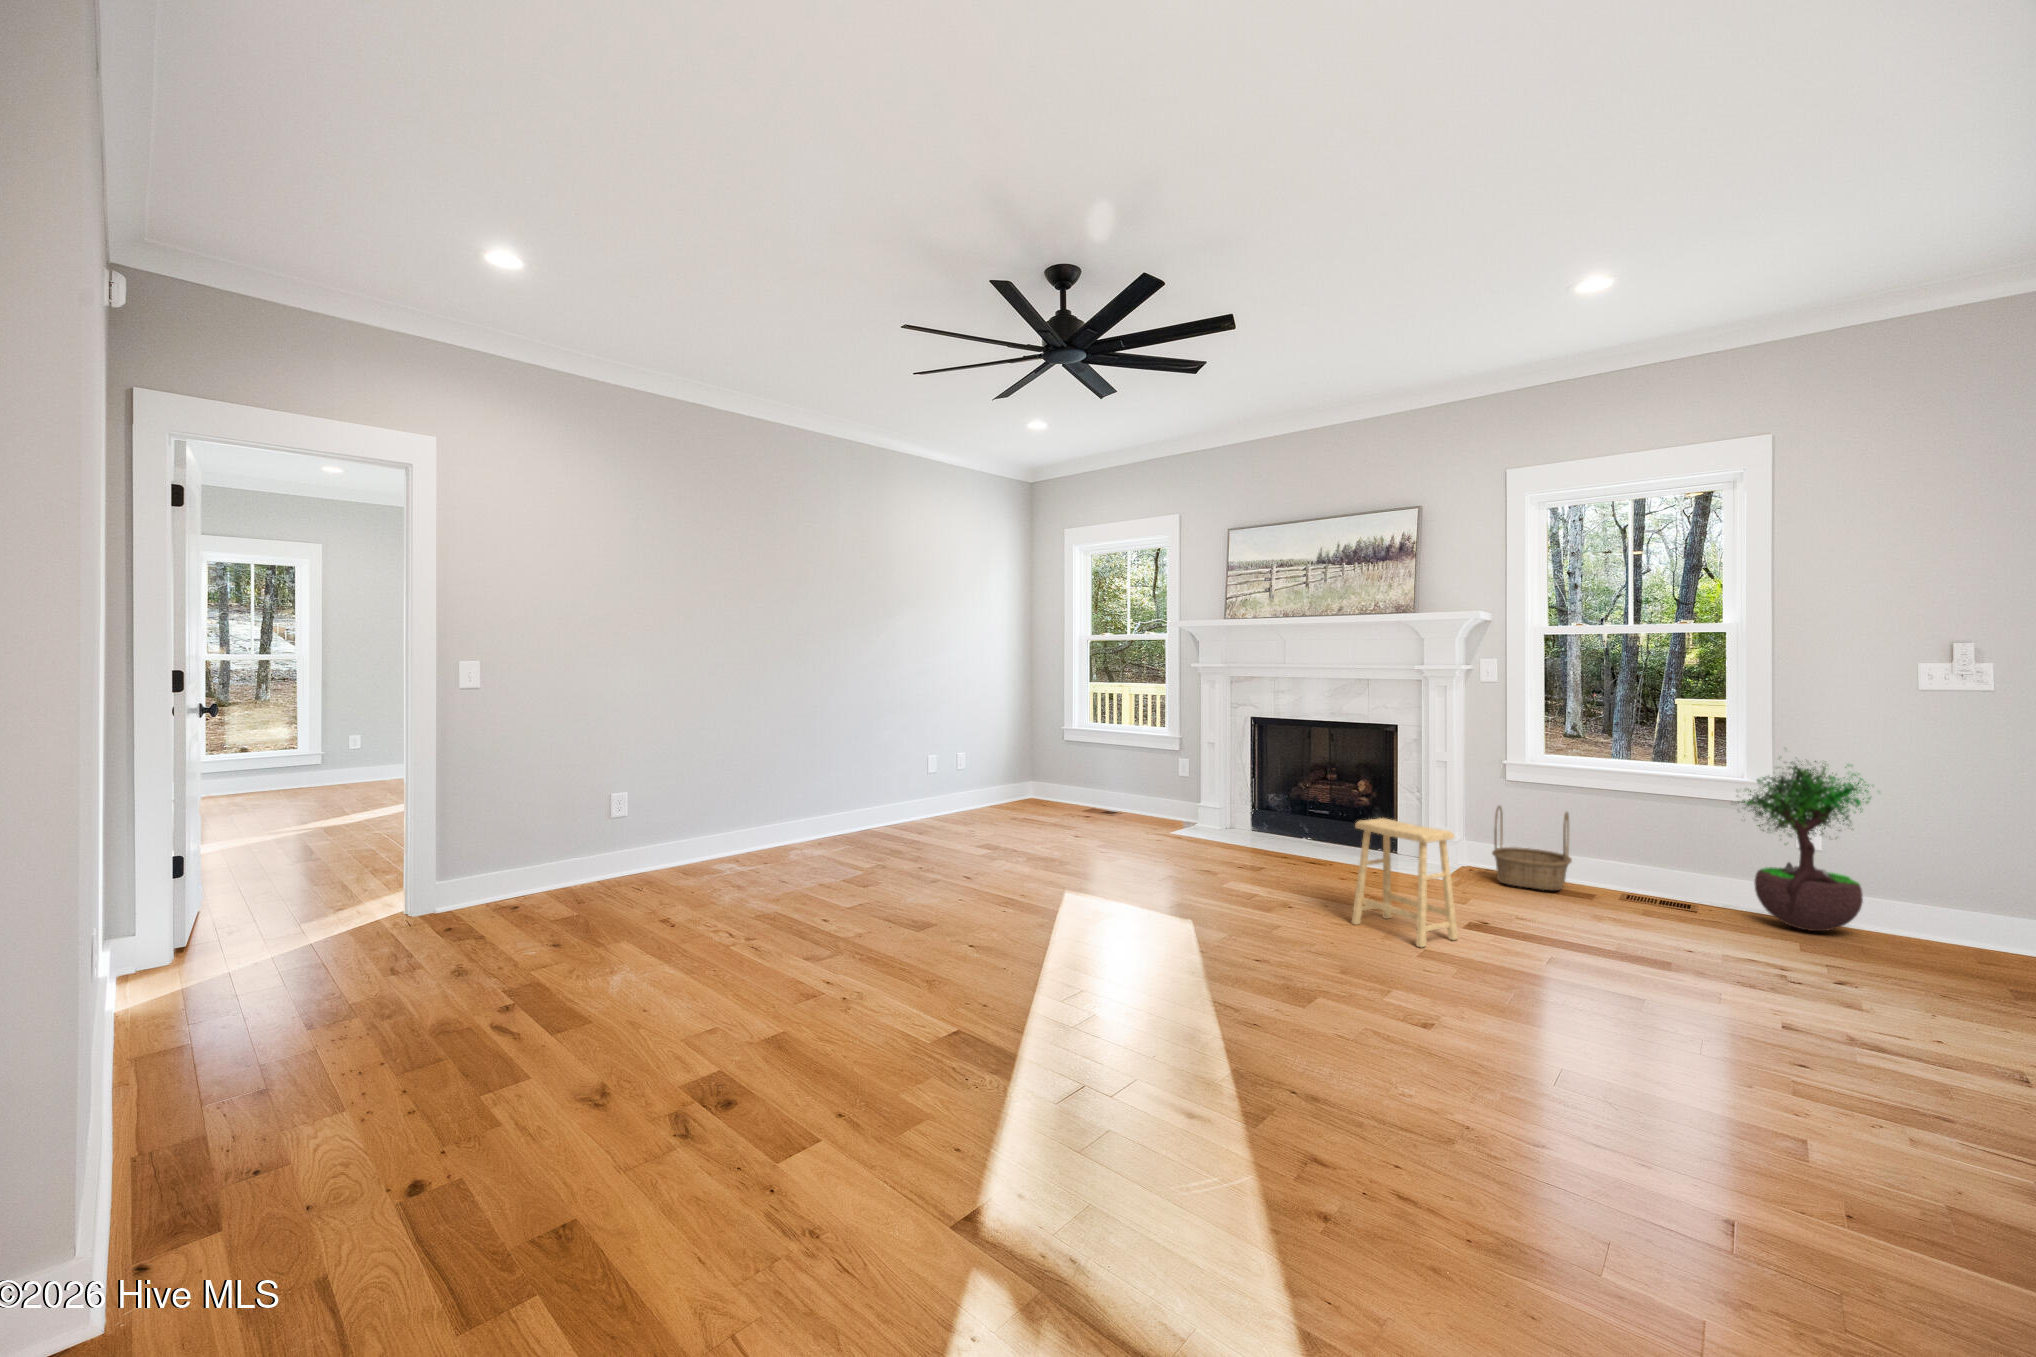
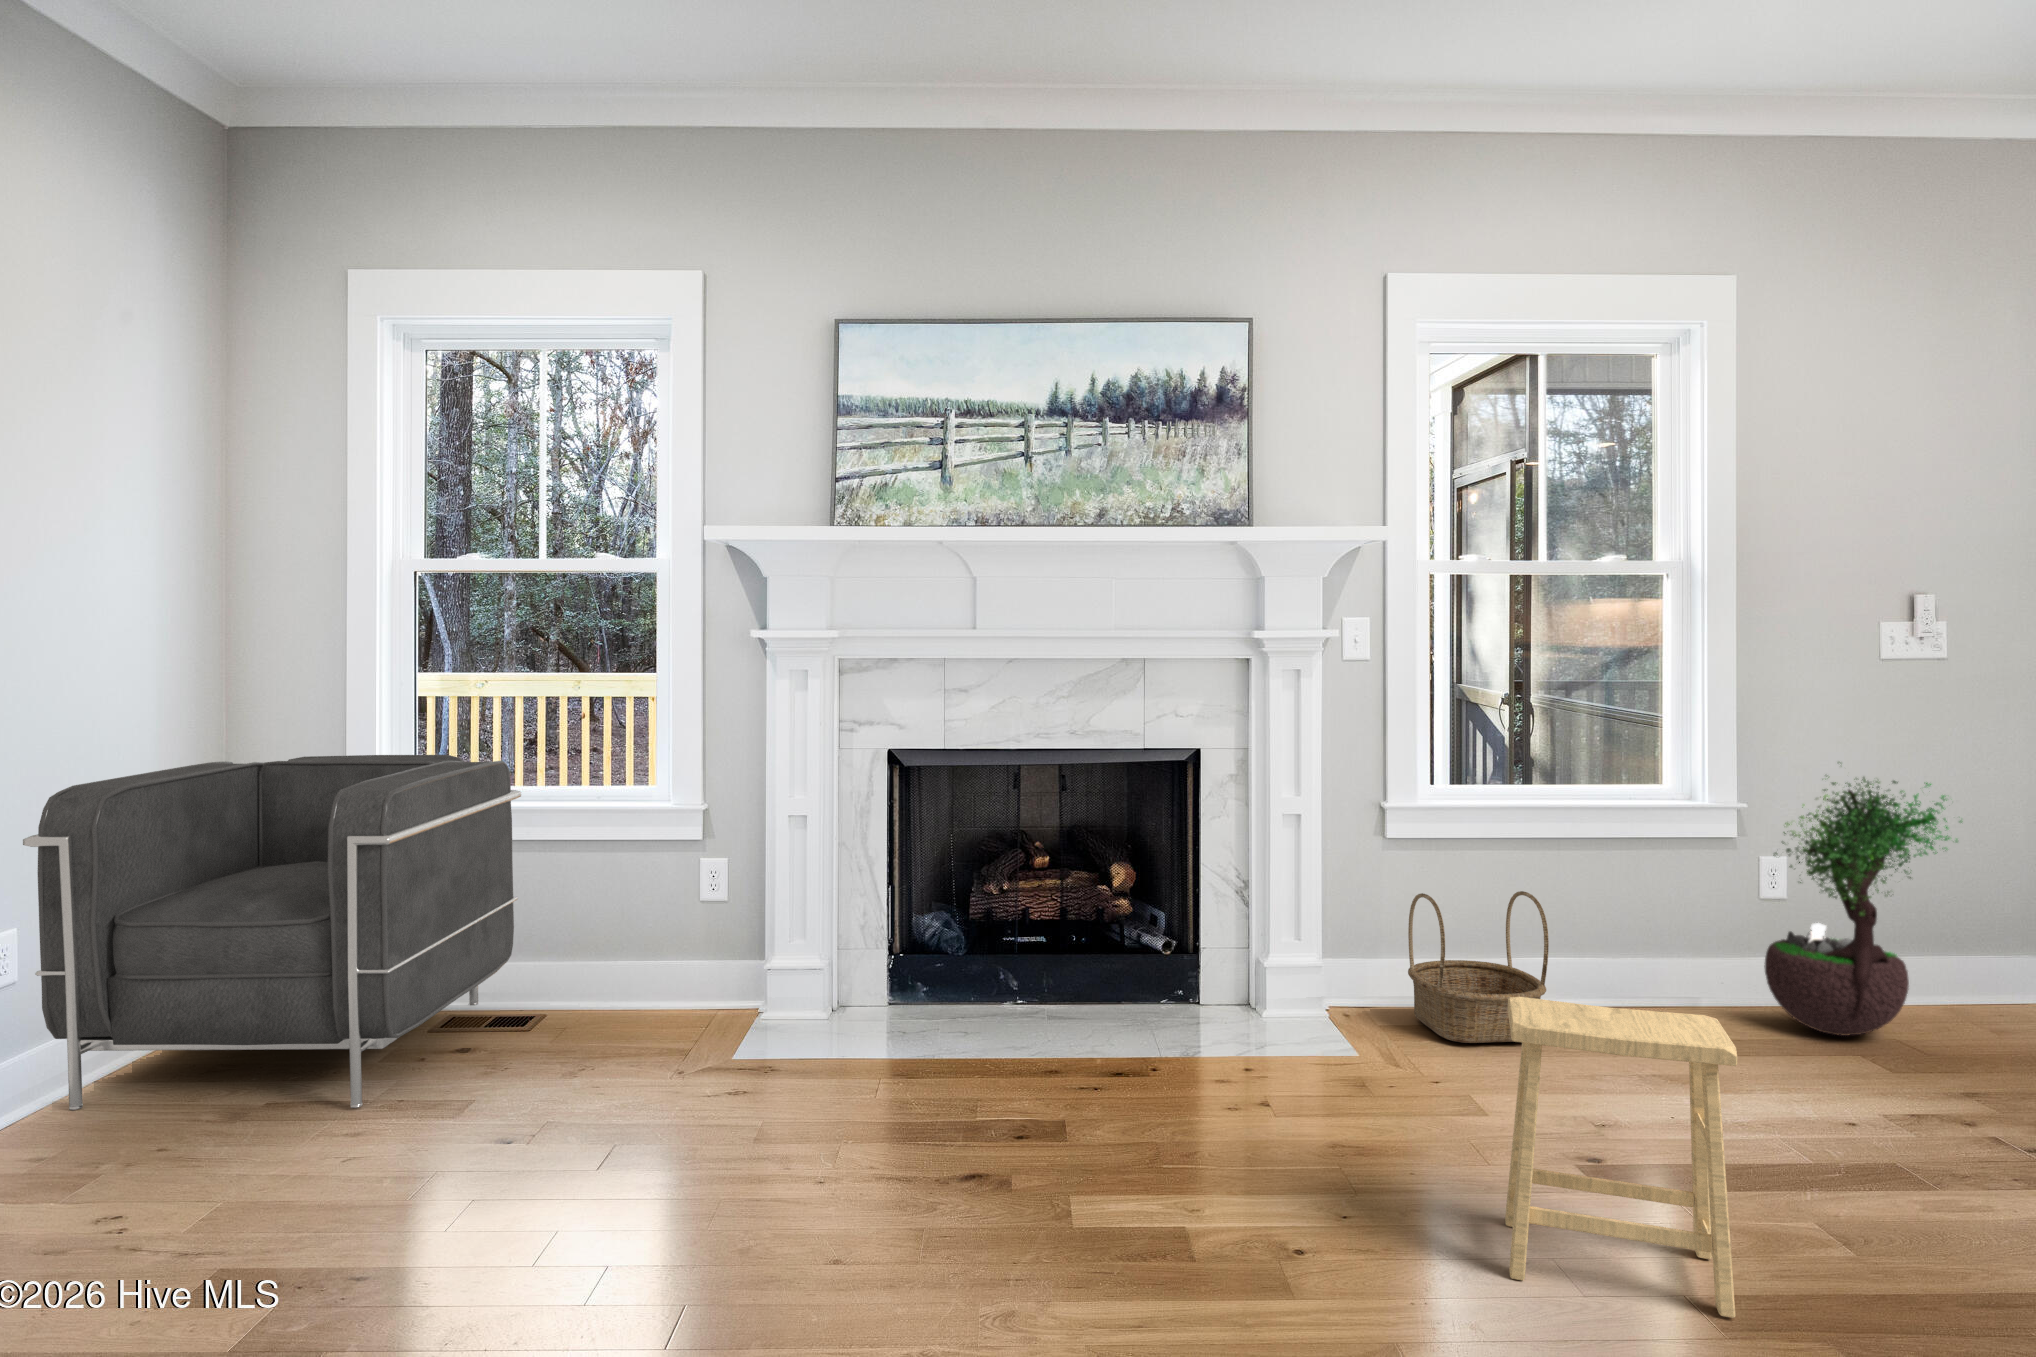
armchair: none [964,710,1115,824] -> present [23,755,521,1110]

